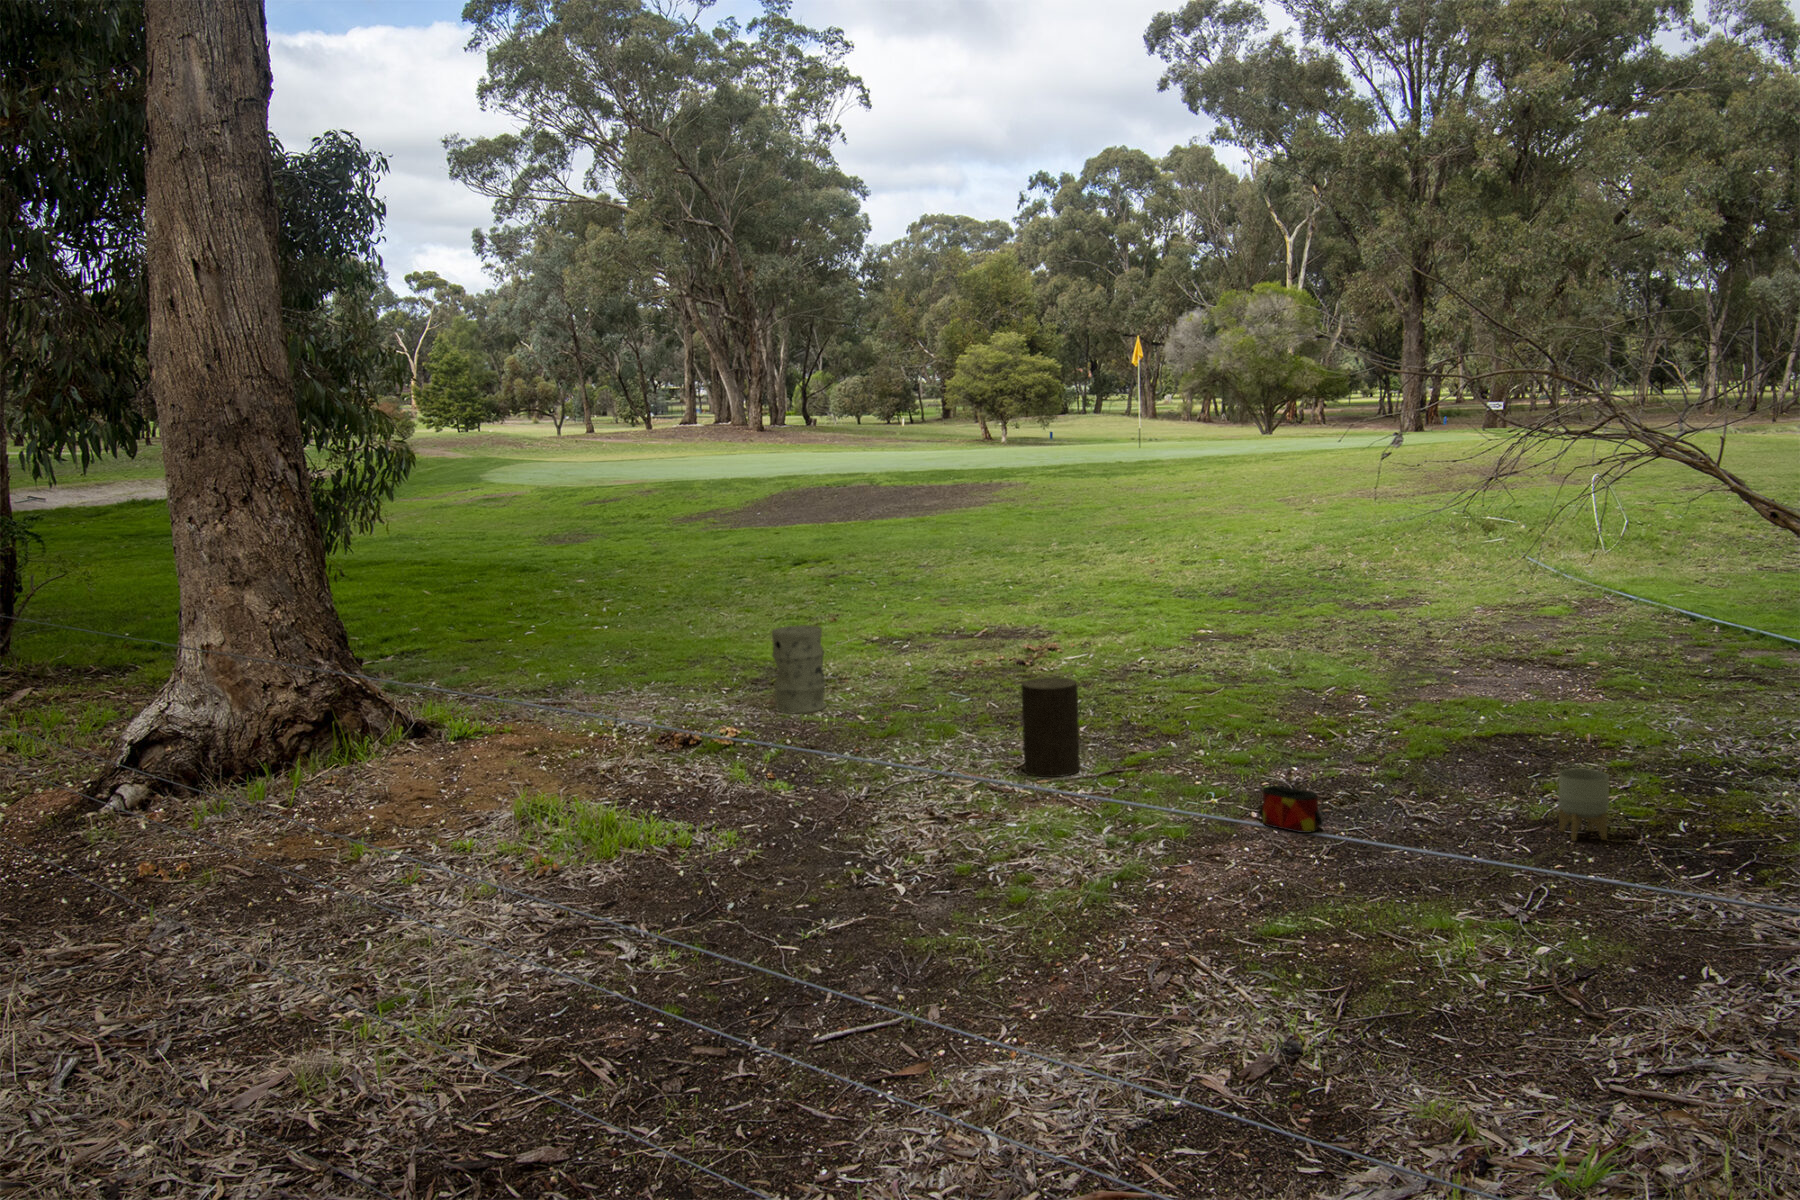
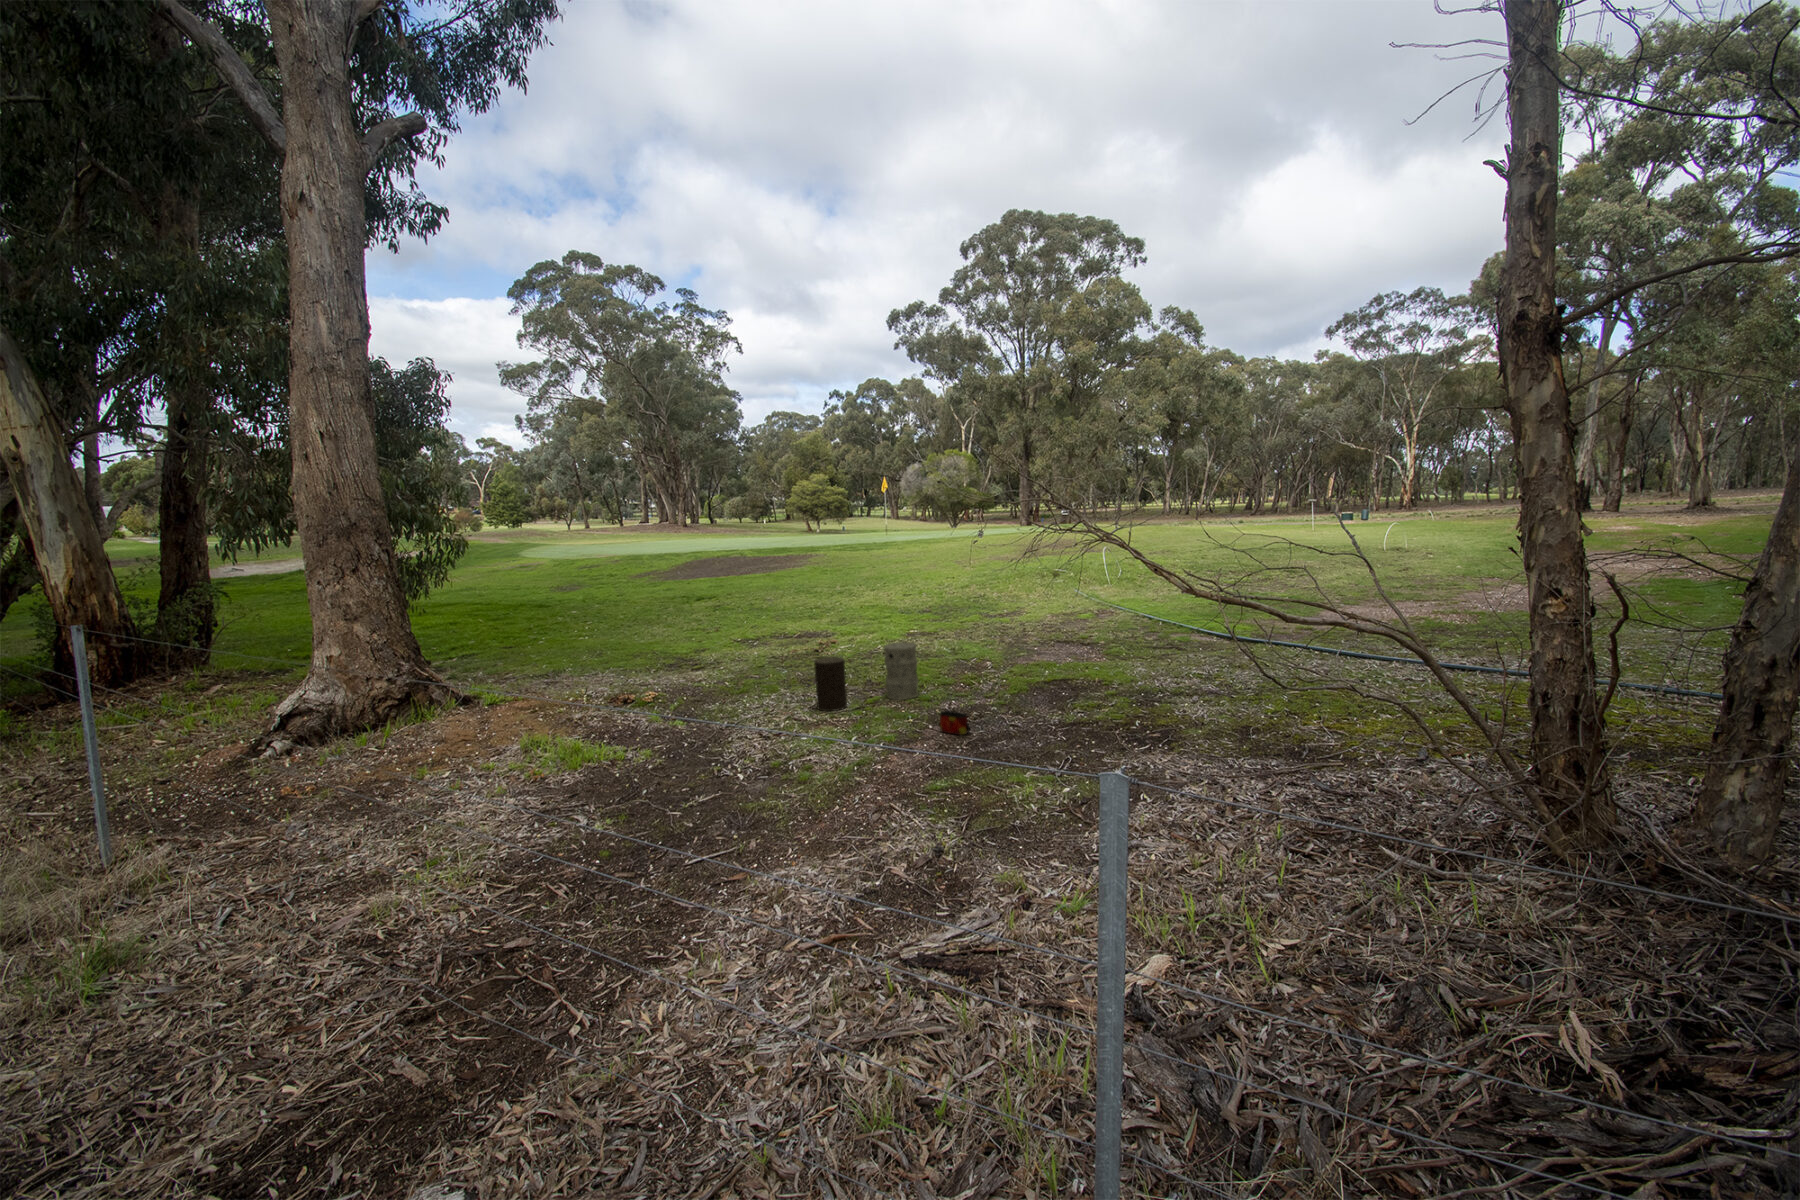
trash can: present [772,625,826,714] -> present [884,642,918,700]
planter: present [1558,769,1609,841] -> none [1087,695,1111,732]

